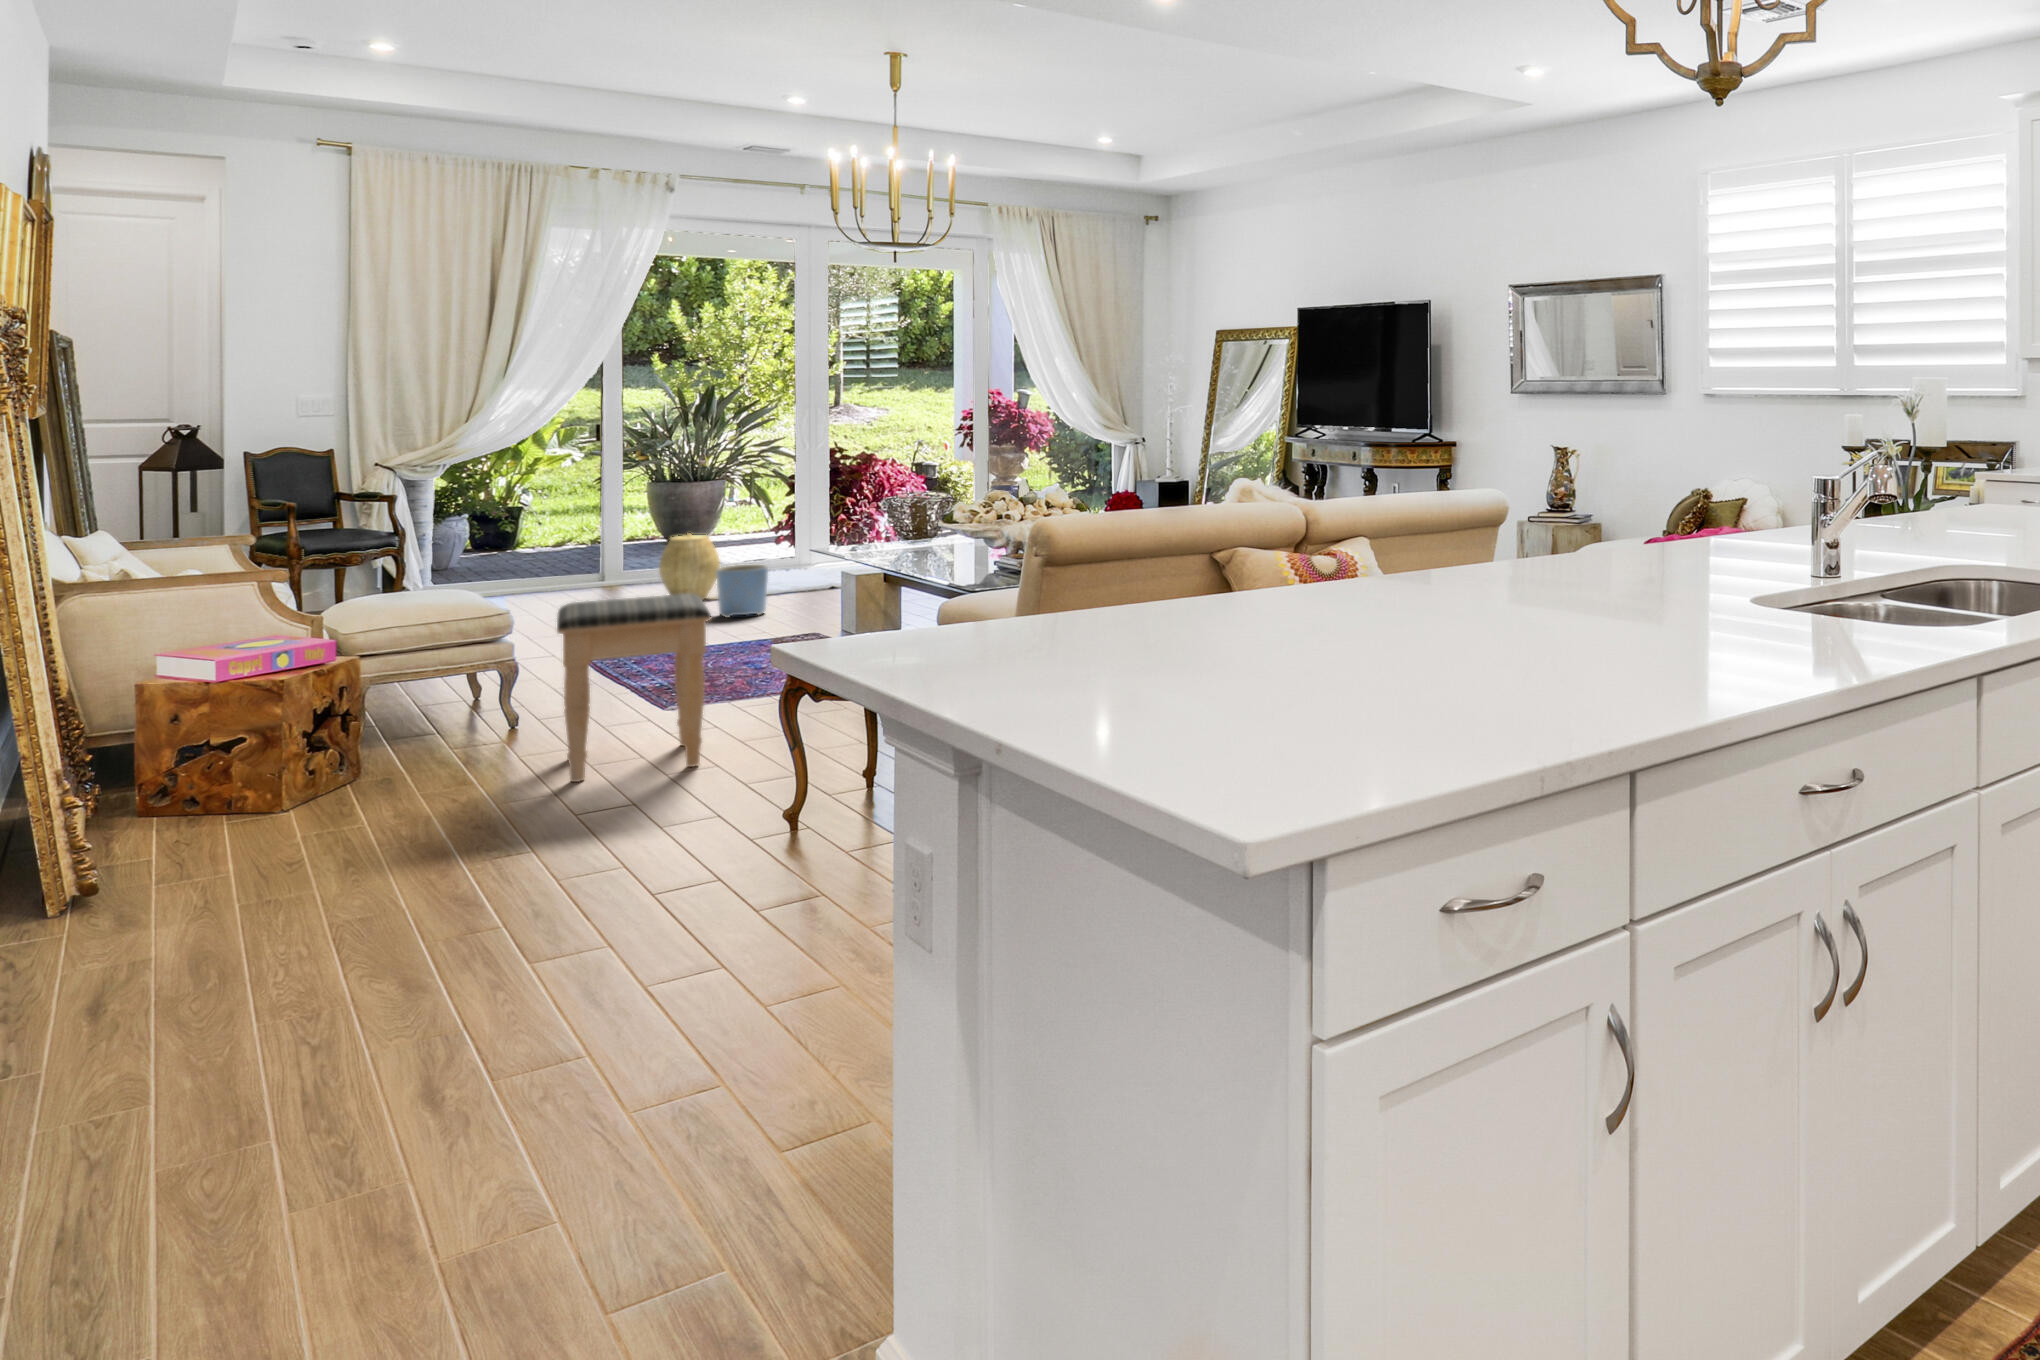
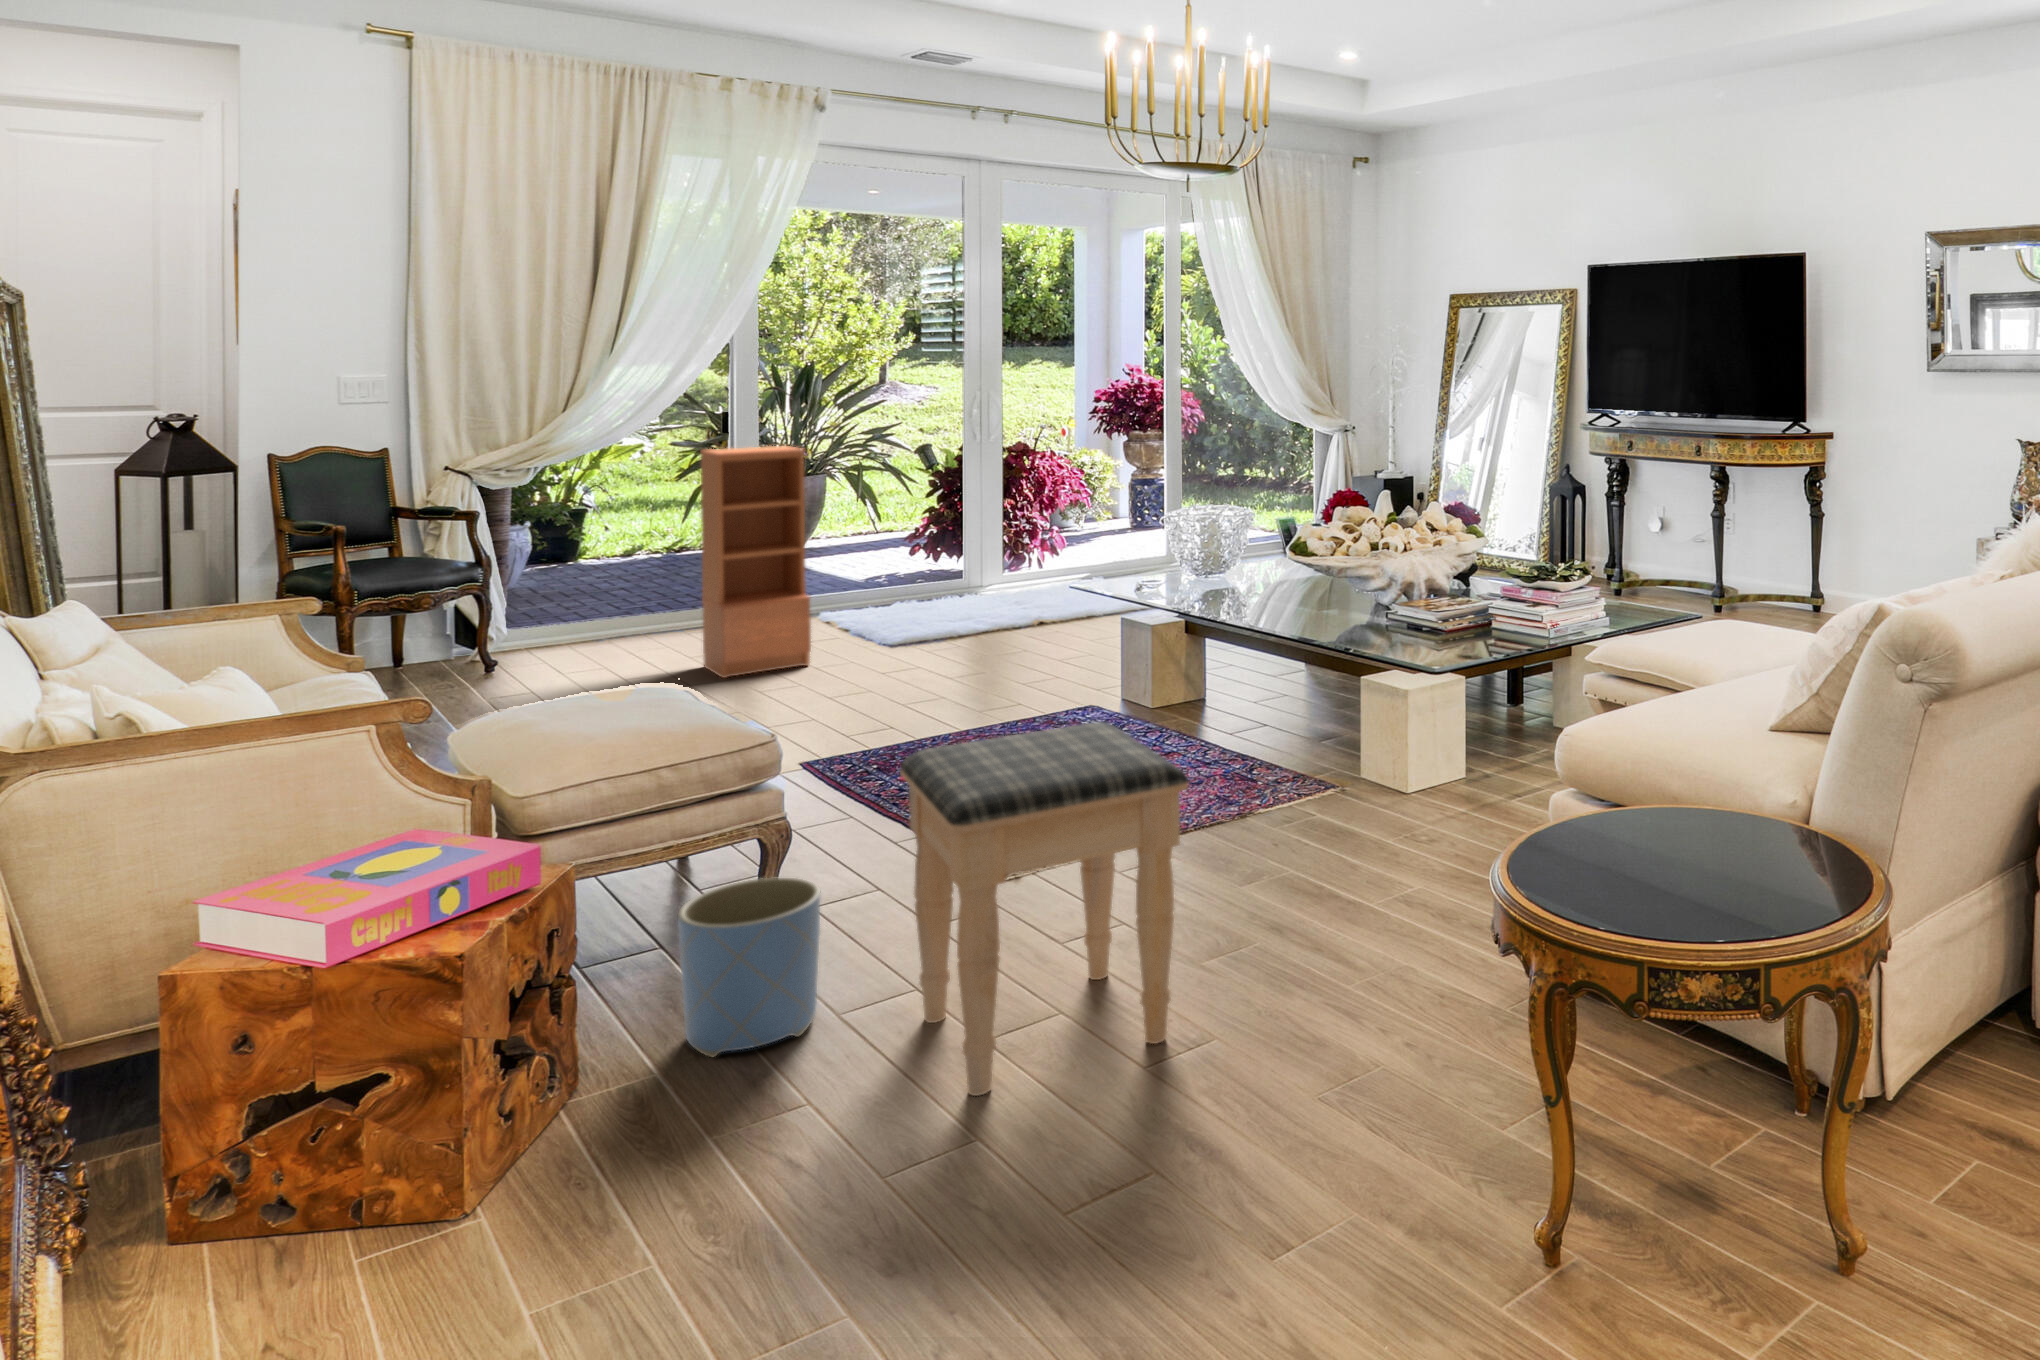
bookcase: none [560,450,638,617] -> present [700,446,811,678]
woven basket: present [659,534,720,600] -> none [828,556,906,649]
planter: present [717,565,768,617] -> present [678,878,820,1057]

